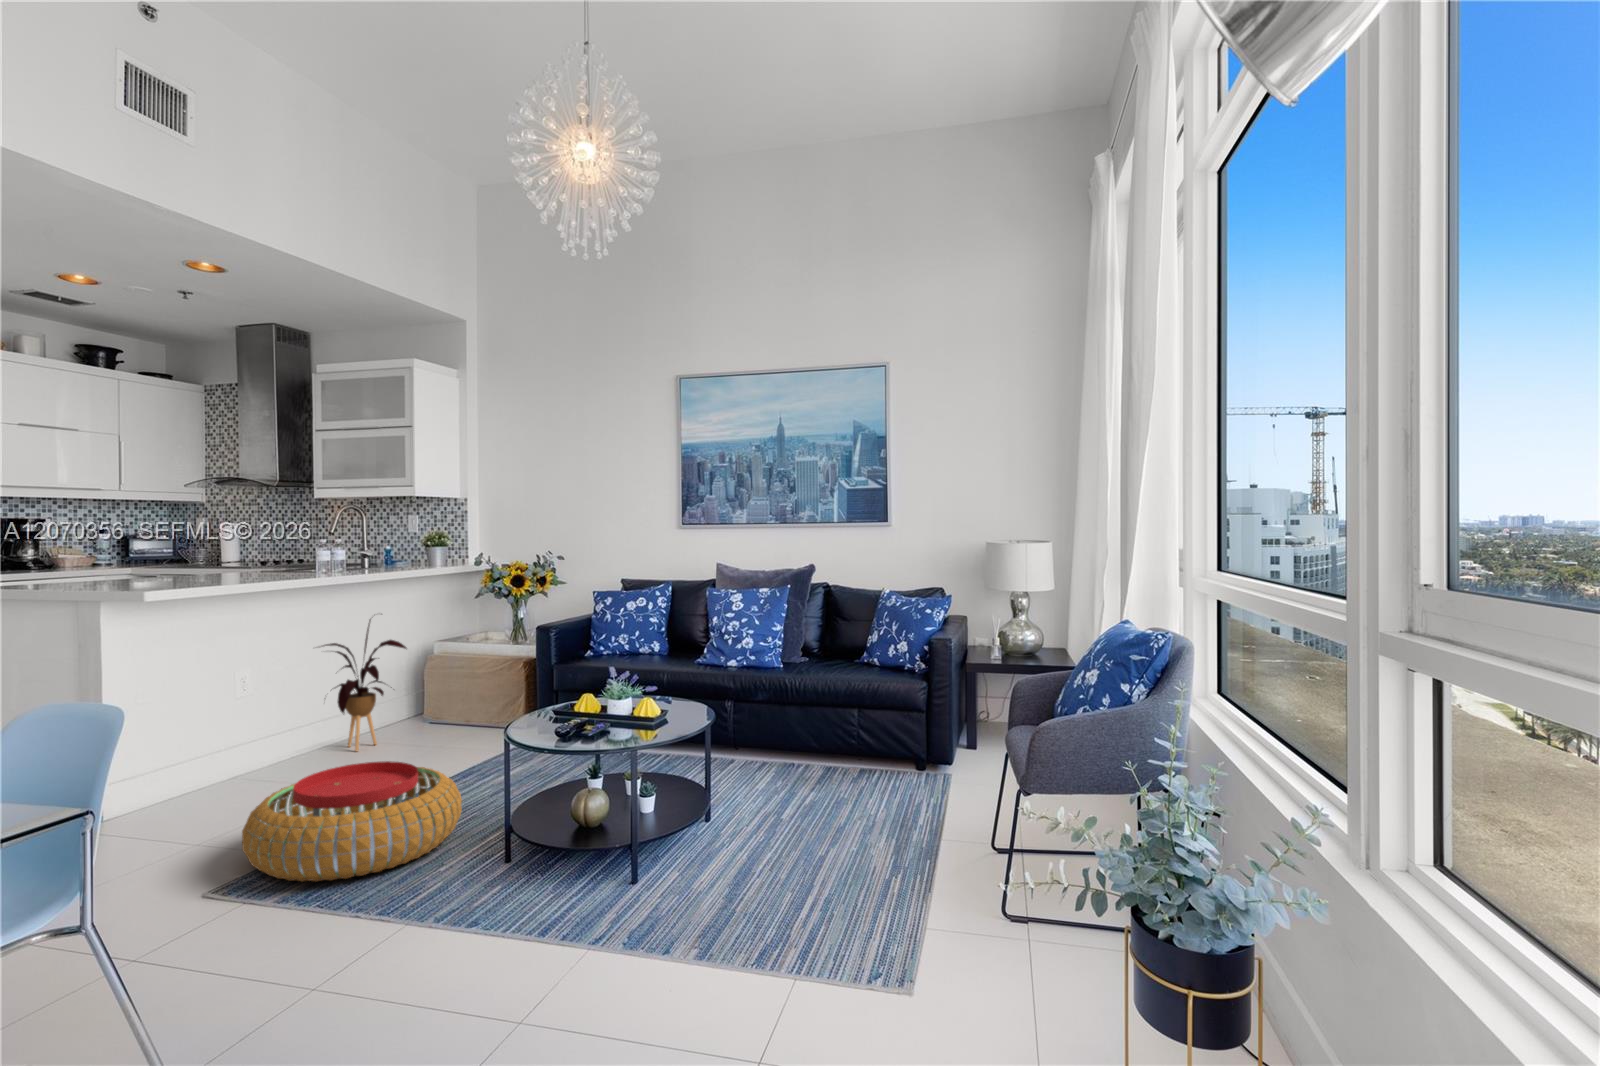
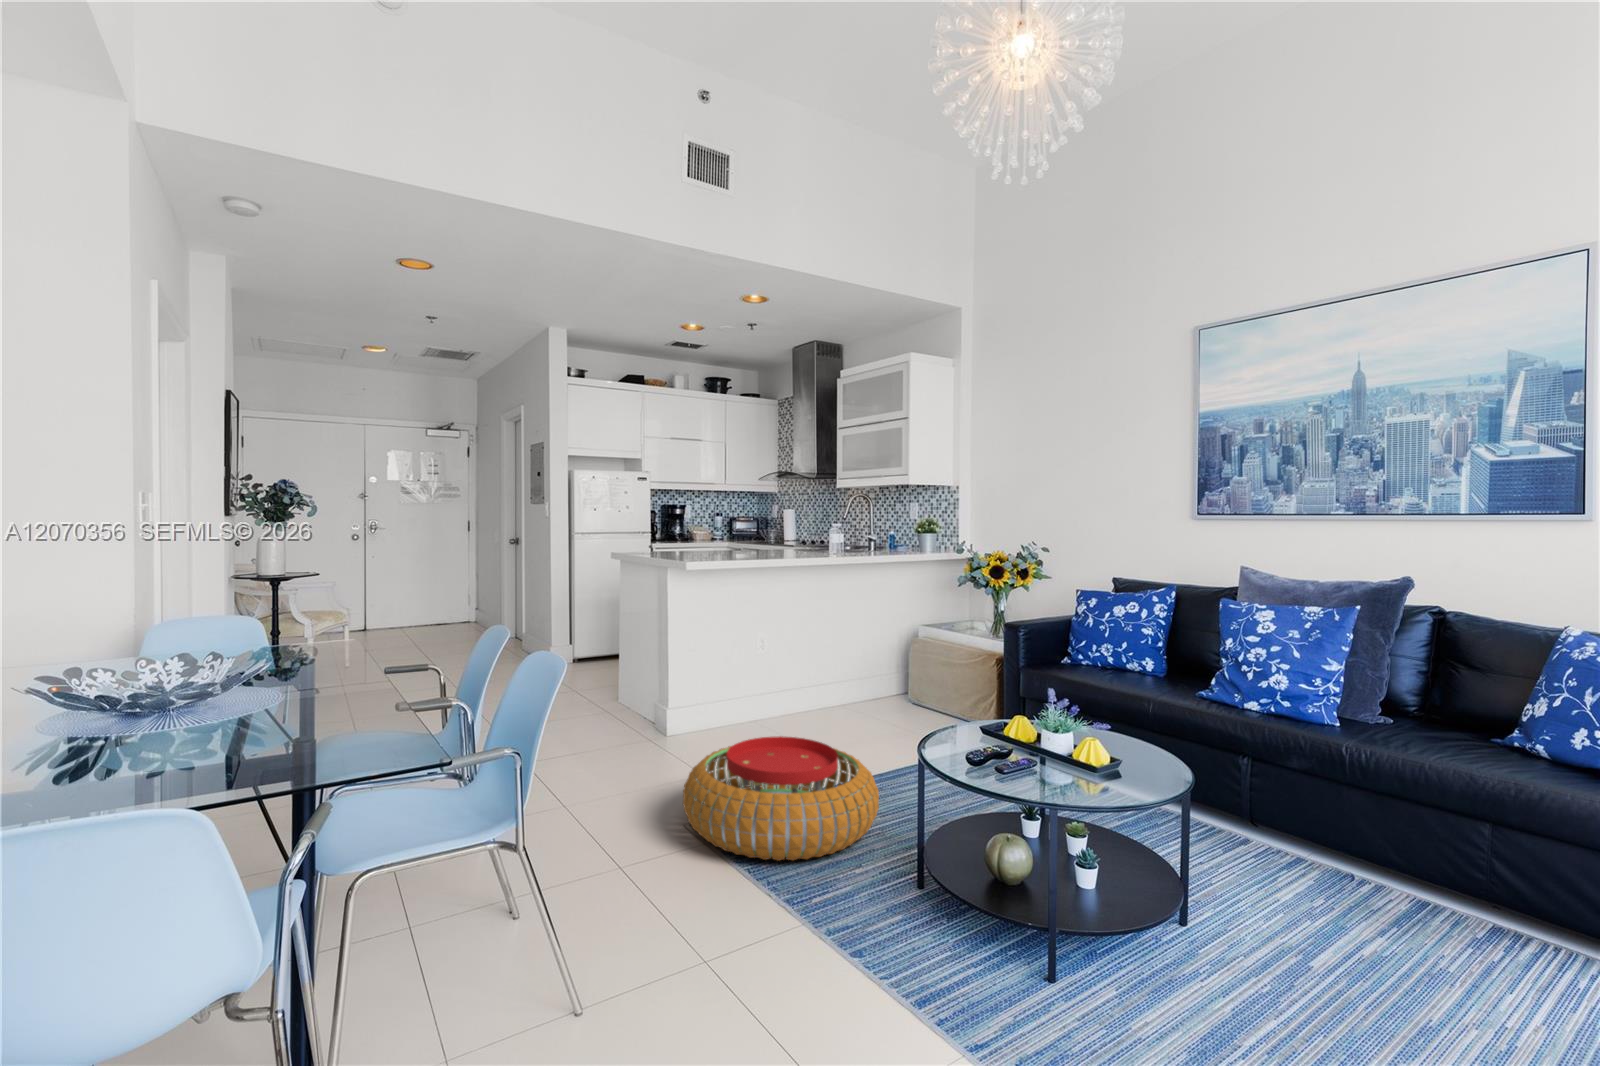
house plant: present [323,619,406,751] -> none [804,591,880,720]

